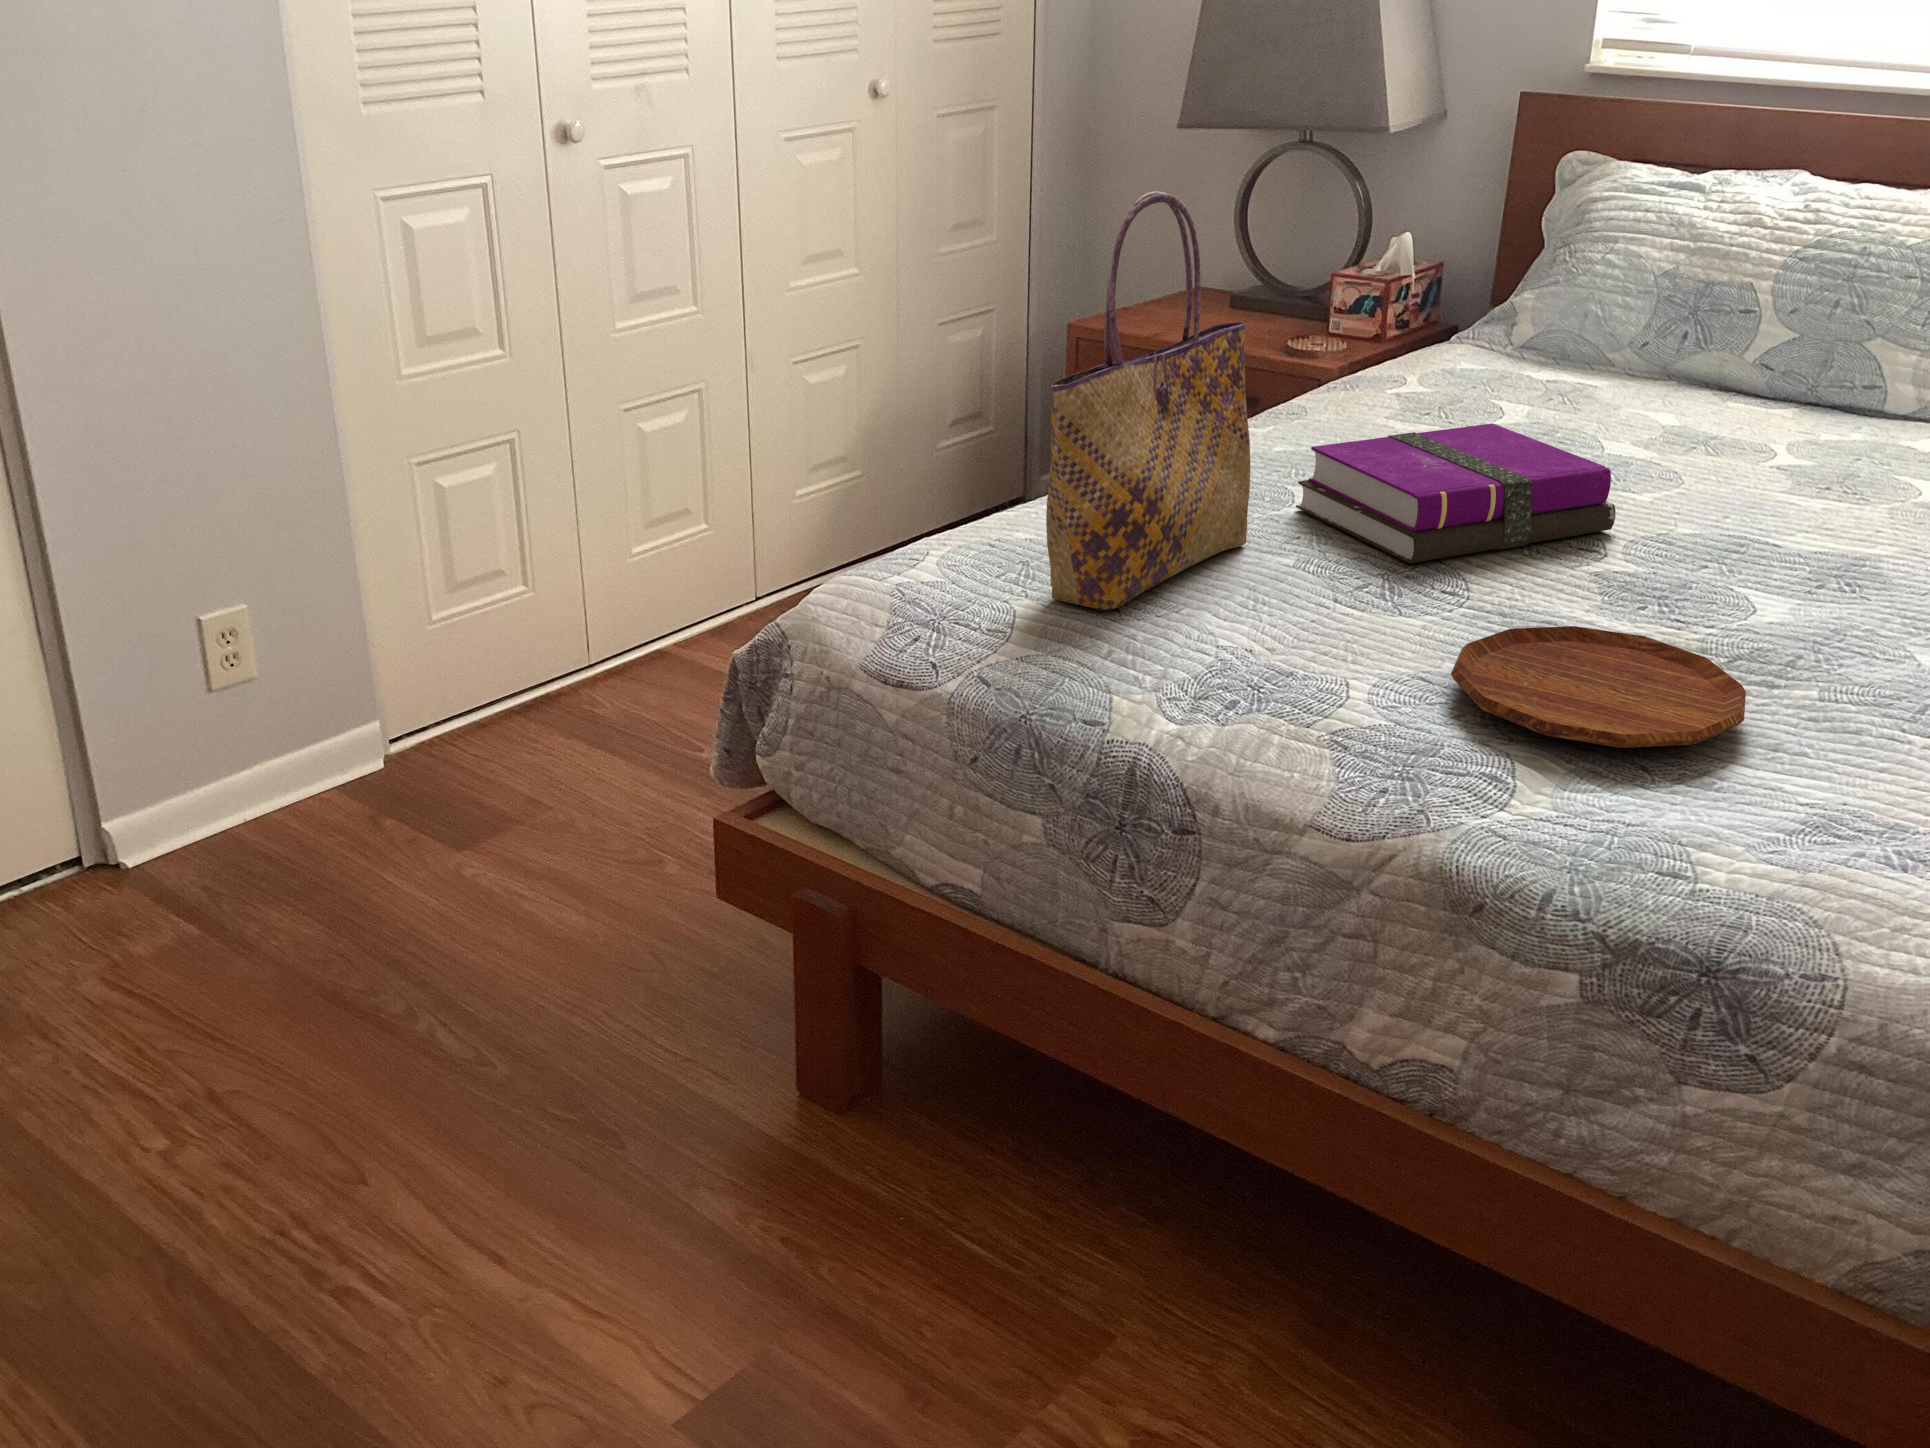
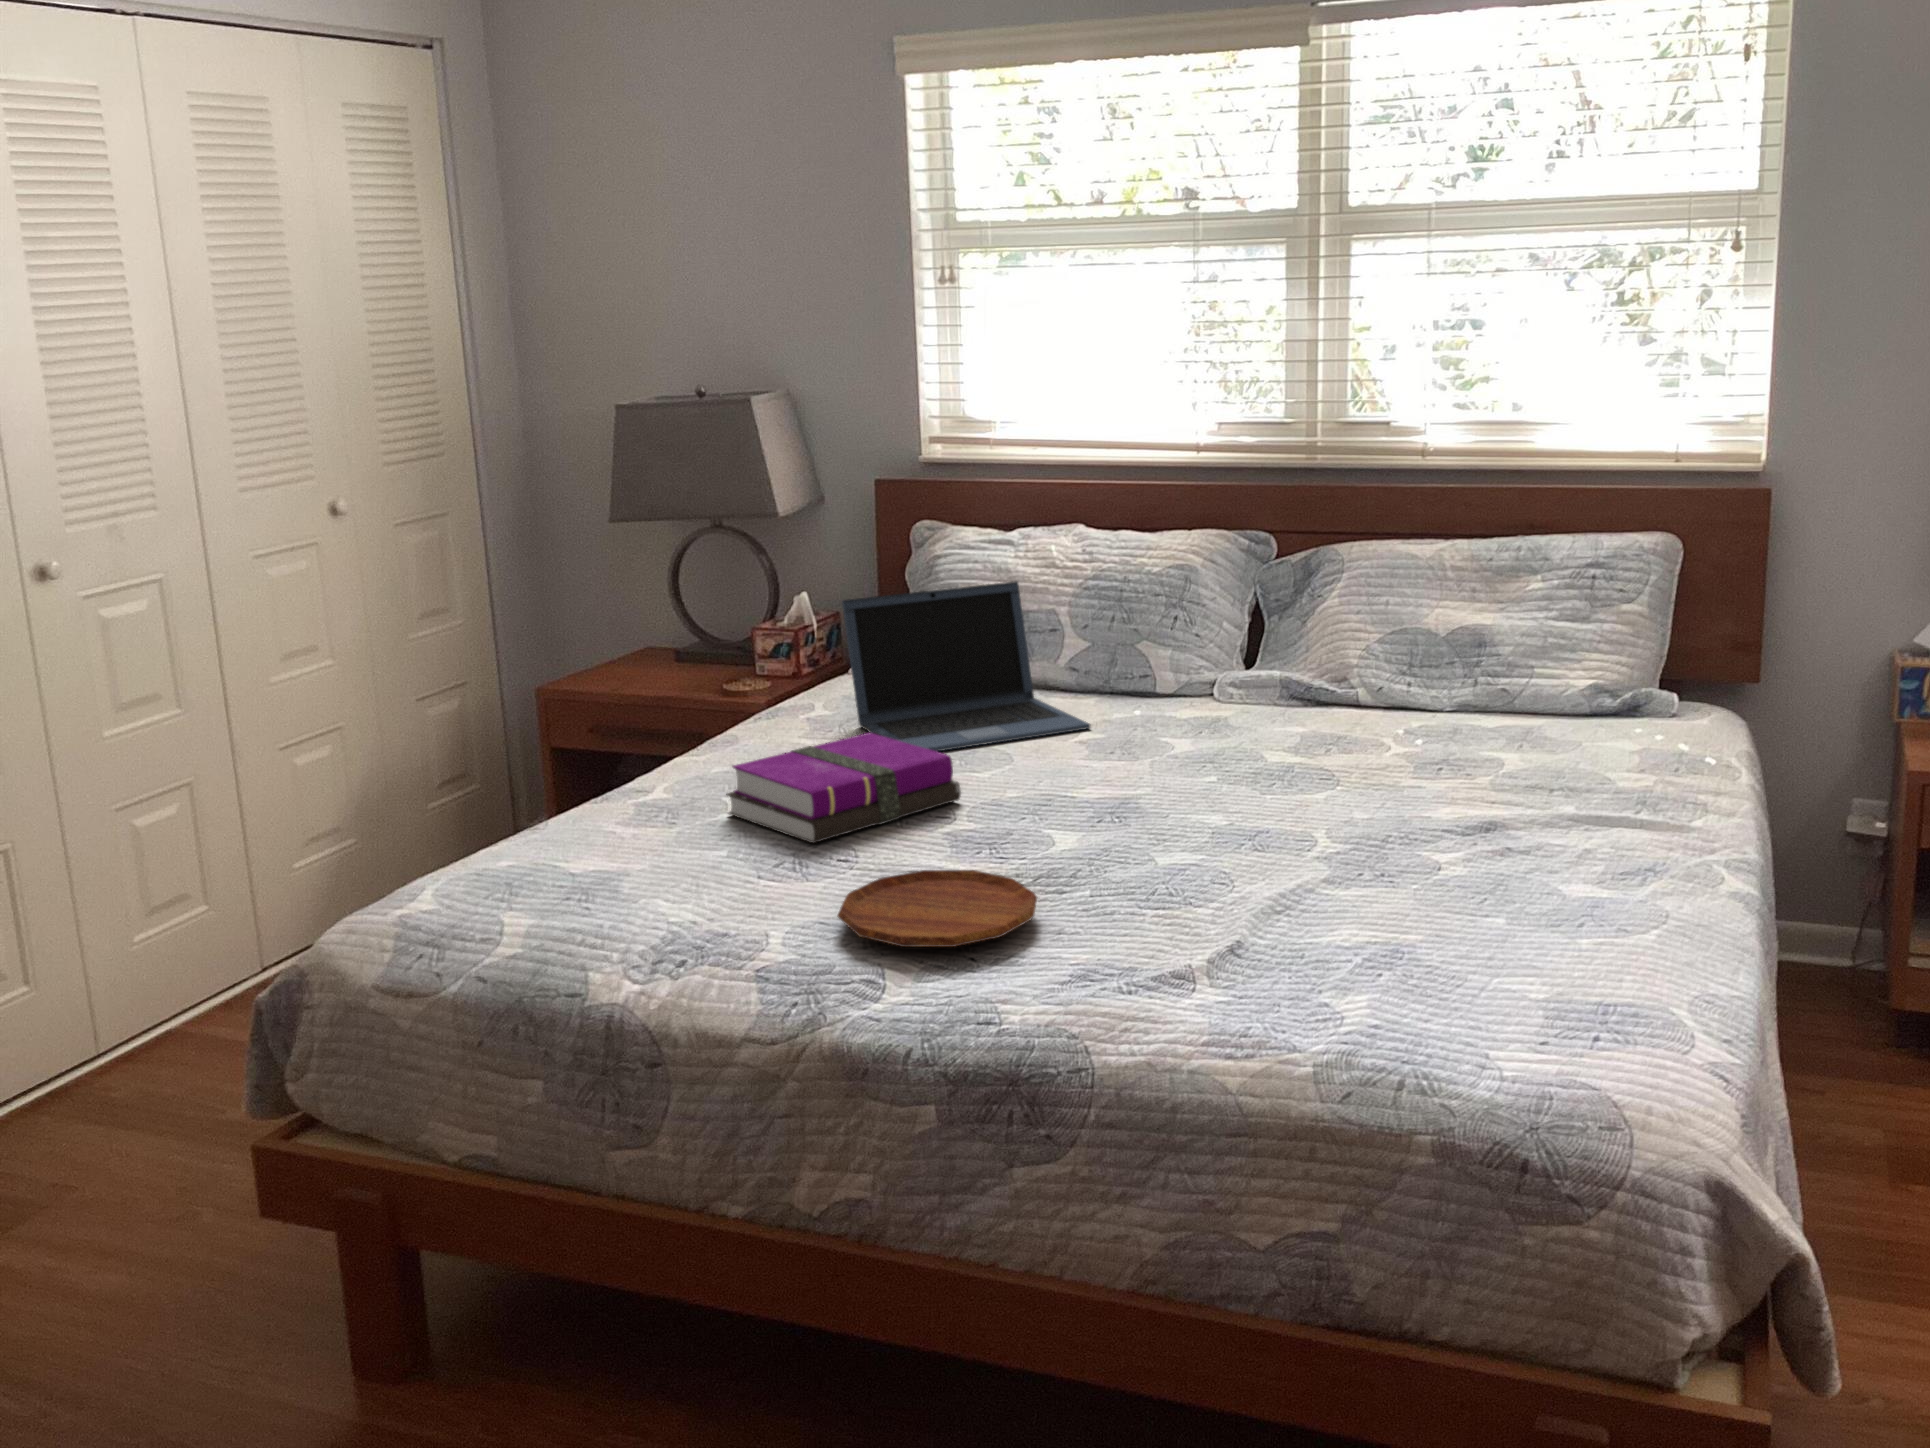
tote bag: present [1046,191,1251,610] -> none [512,589,689,910]
laptop: none [1466,240,1794,459] -> present [842,581,1090,752]

